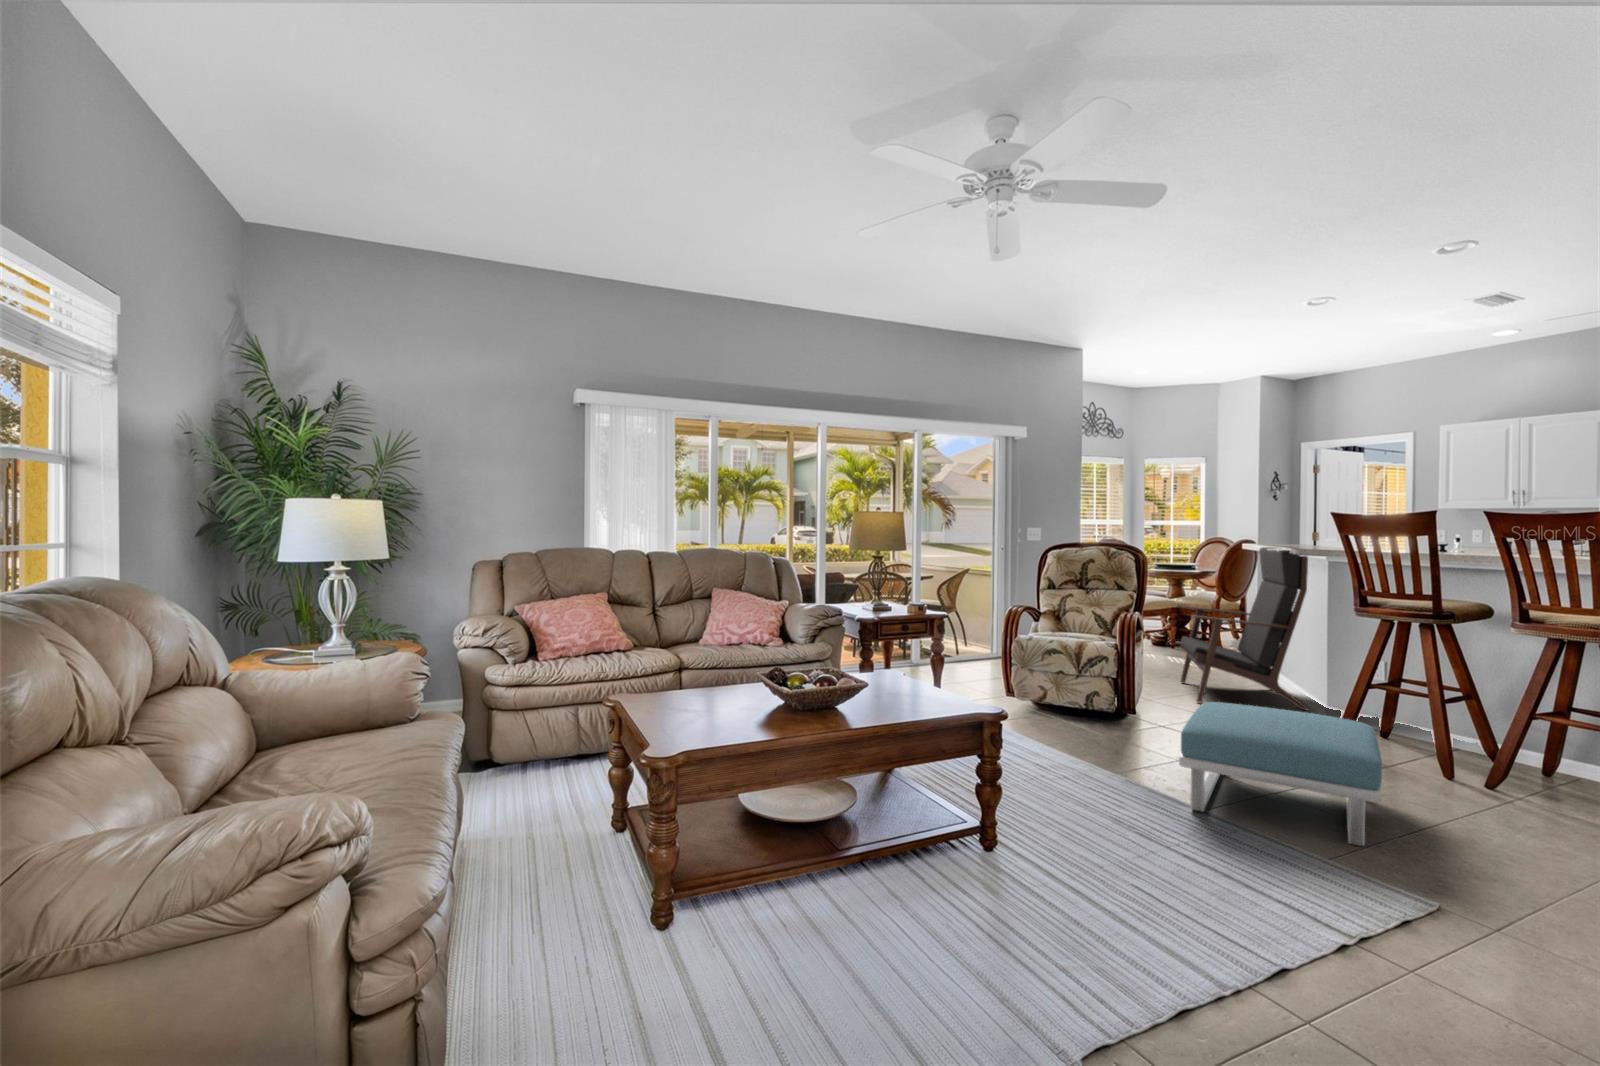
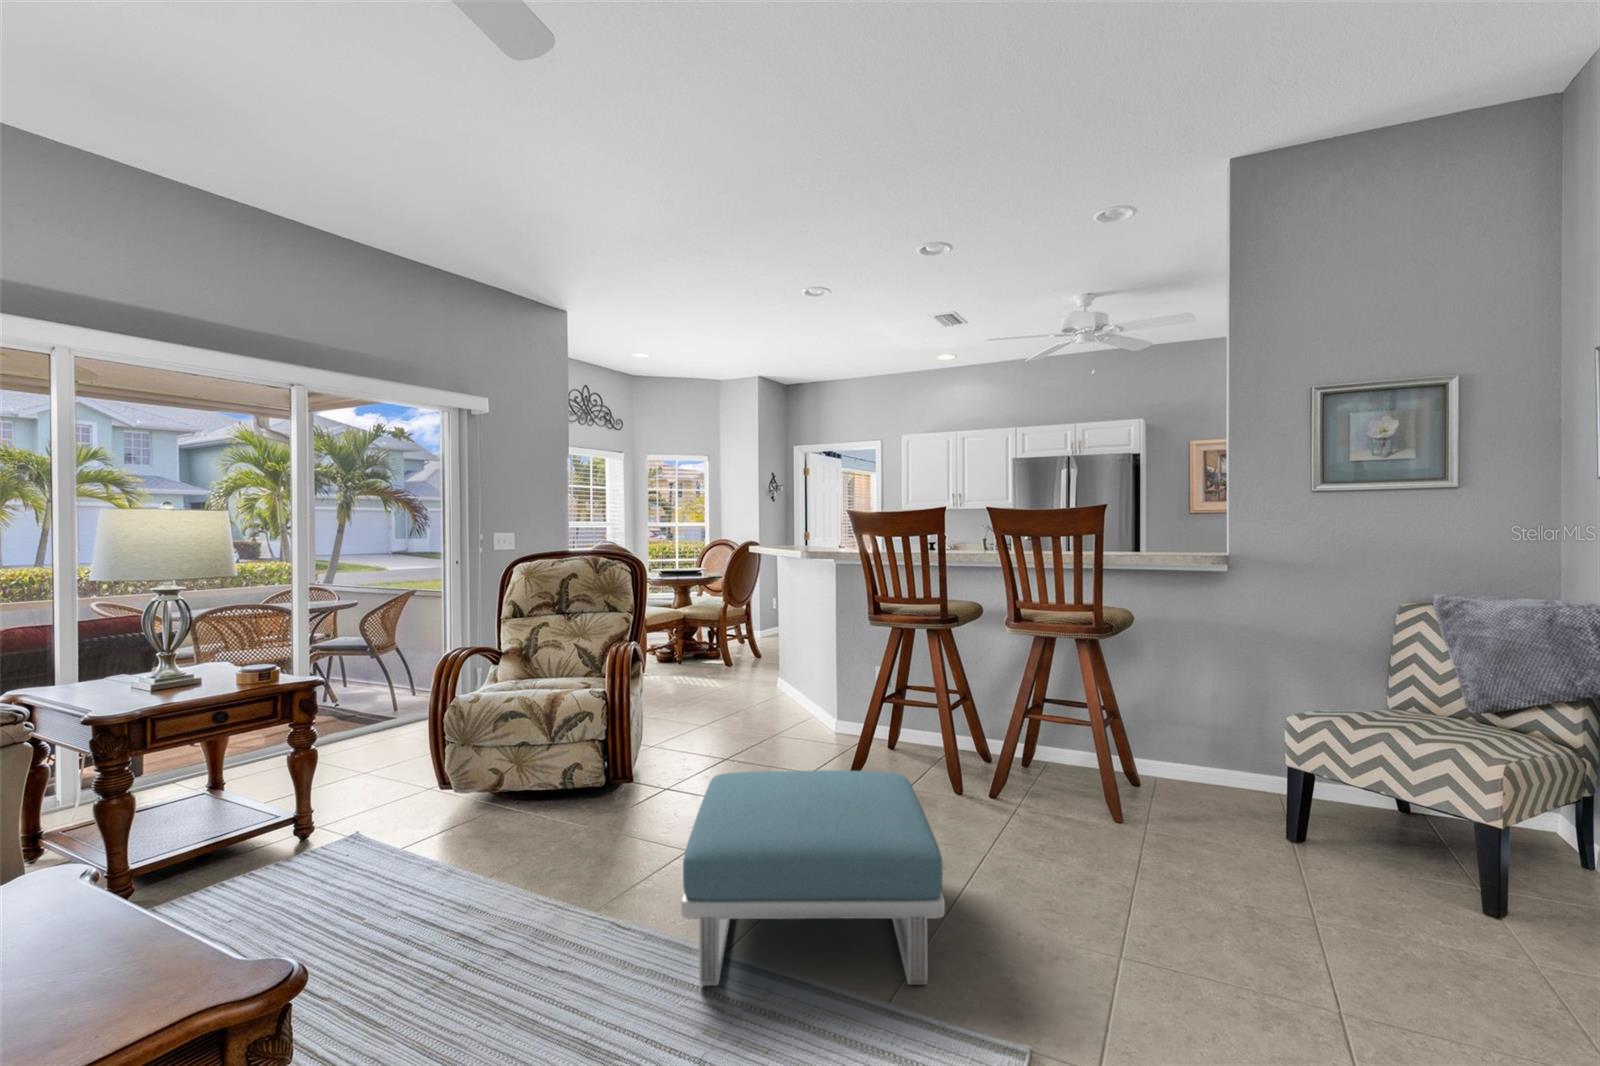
lounge chair: present [1177,547,1309,711] -> none [681,548,818,743]

